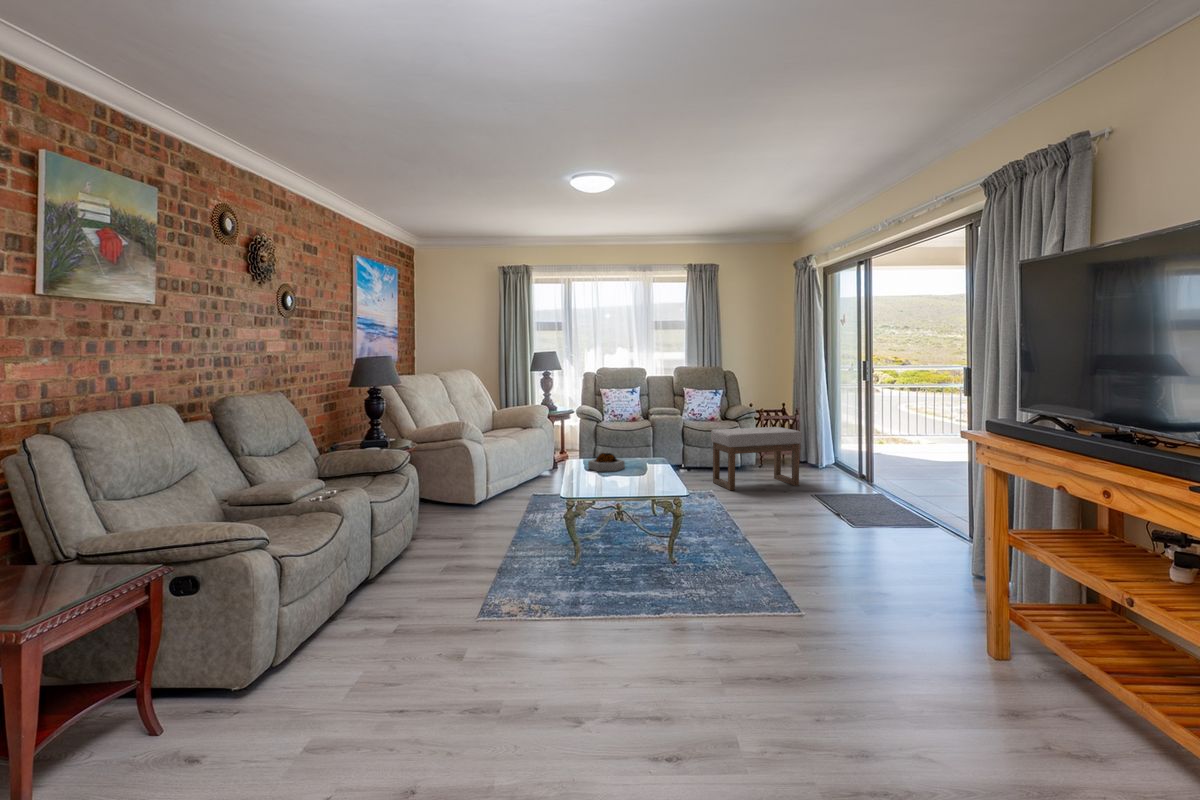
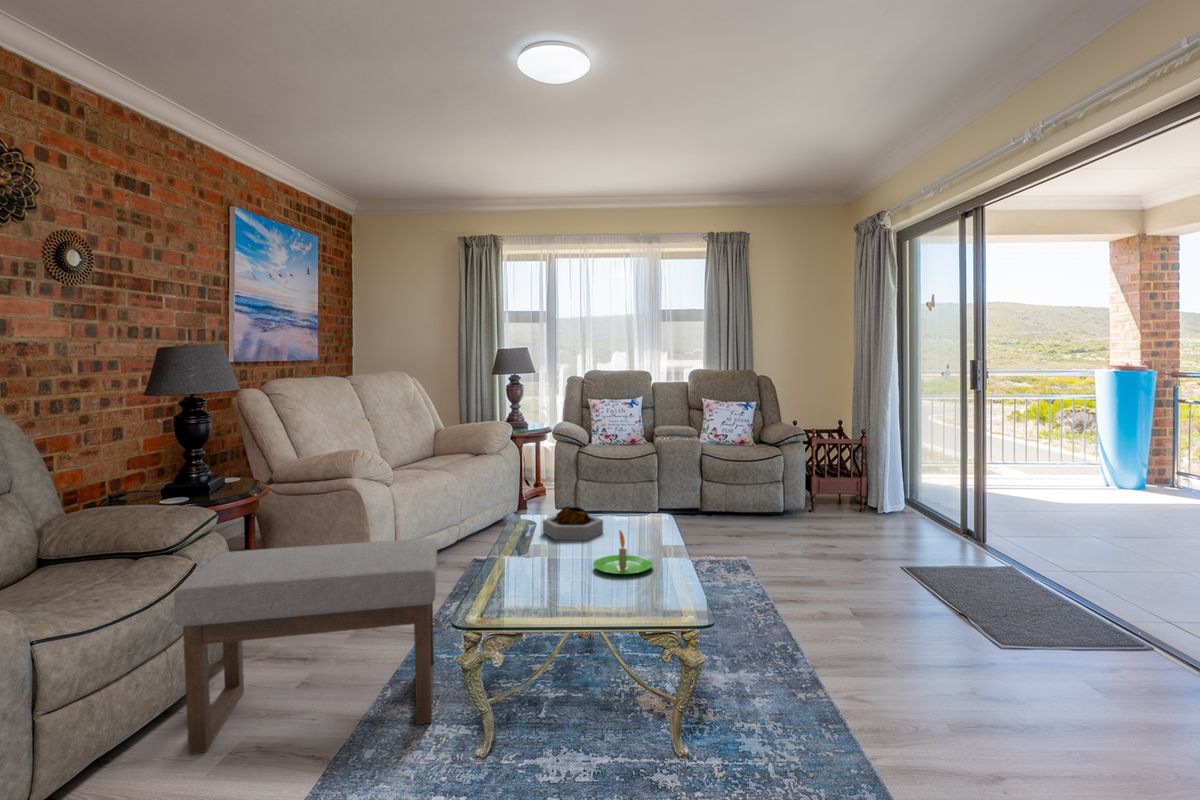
ottoman: present [711,427,802,490] -> present [174,539,437,754]
candle: none [624,459,657,483] -> present [593,531,653,574]

